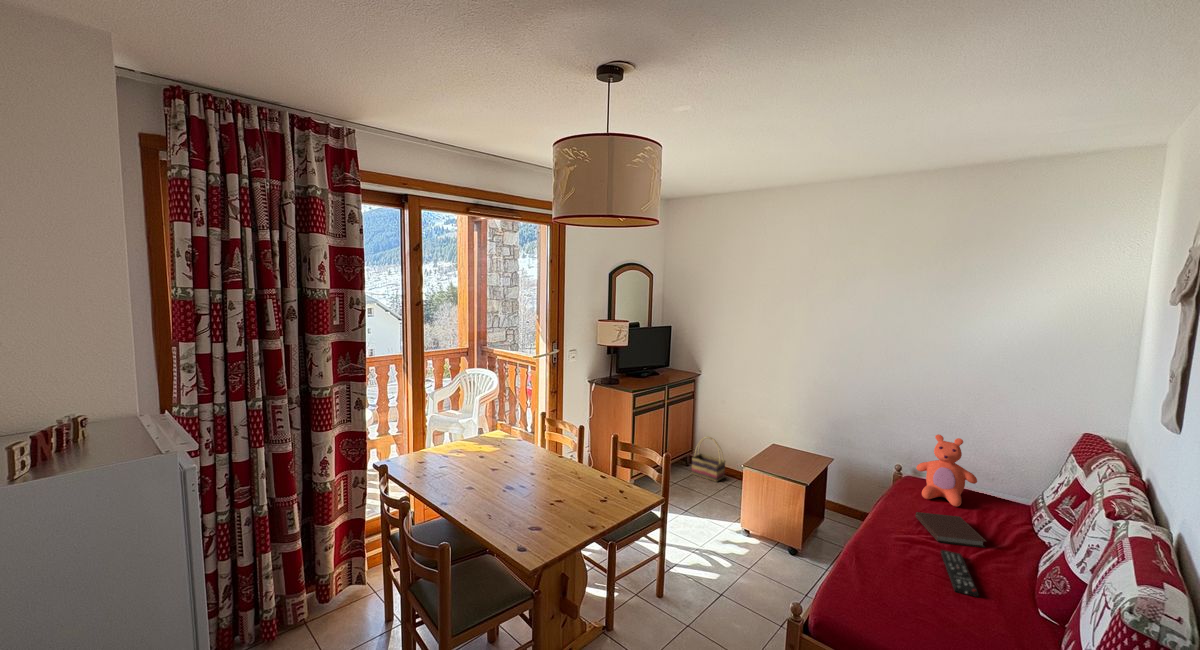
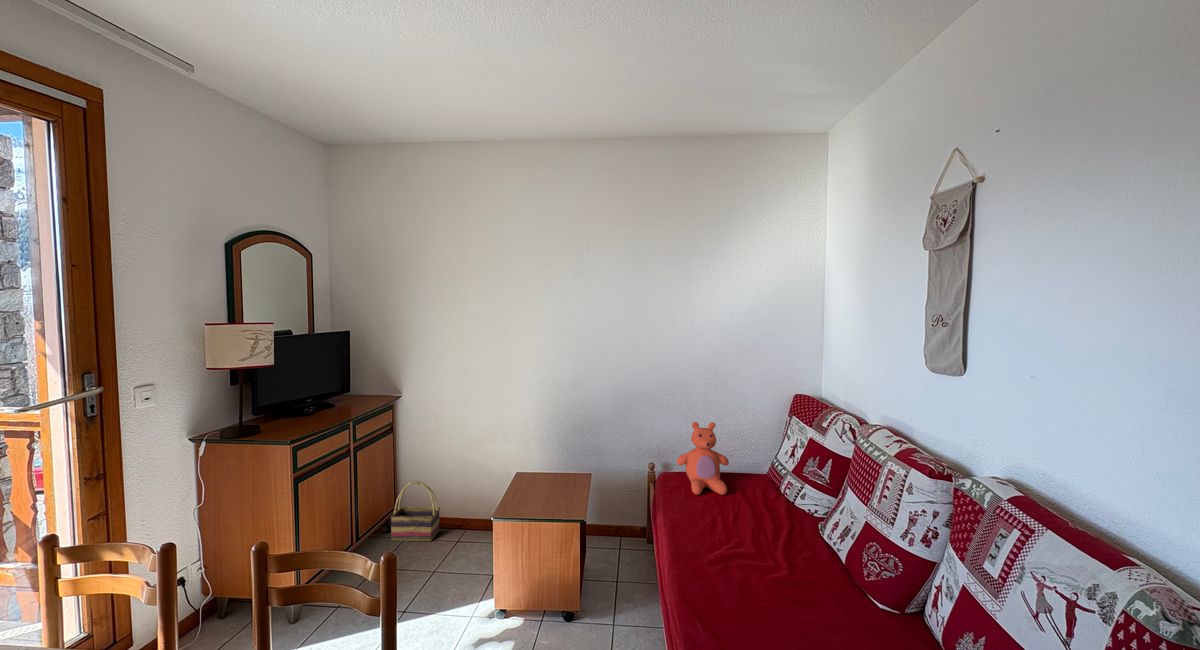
notebook: present [915,512,987,548] -> none [712,507,790,549]
remote control: present [941,550,979,597] -> none [775,557,863,621]

